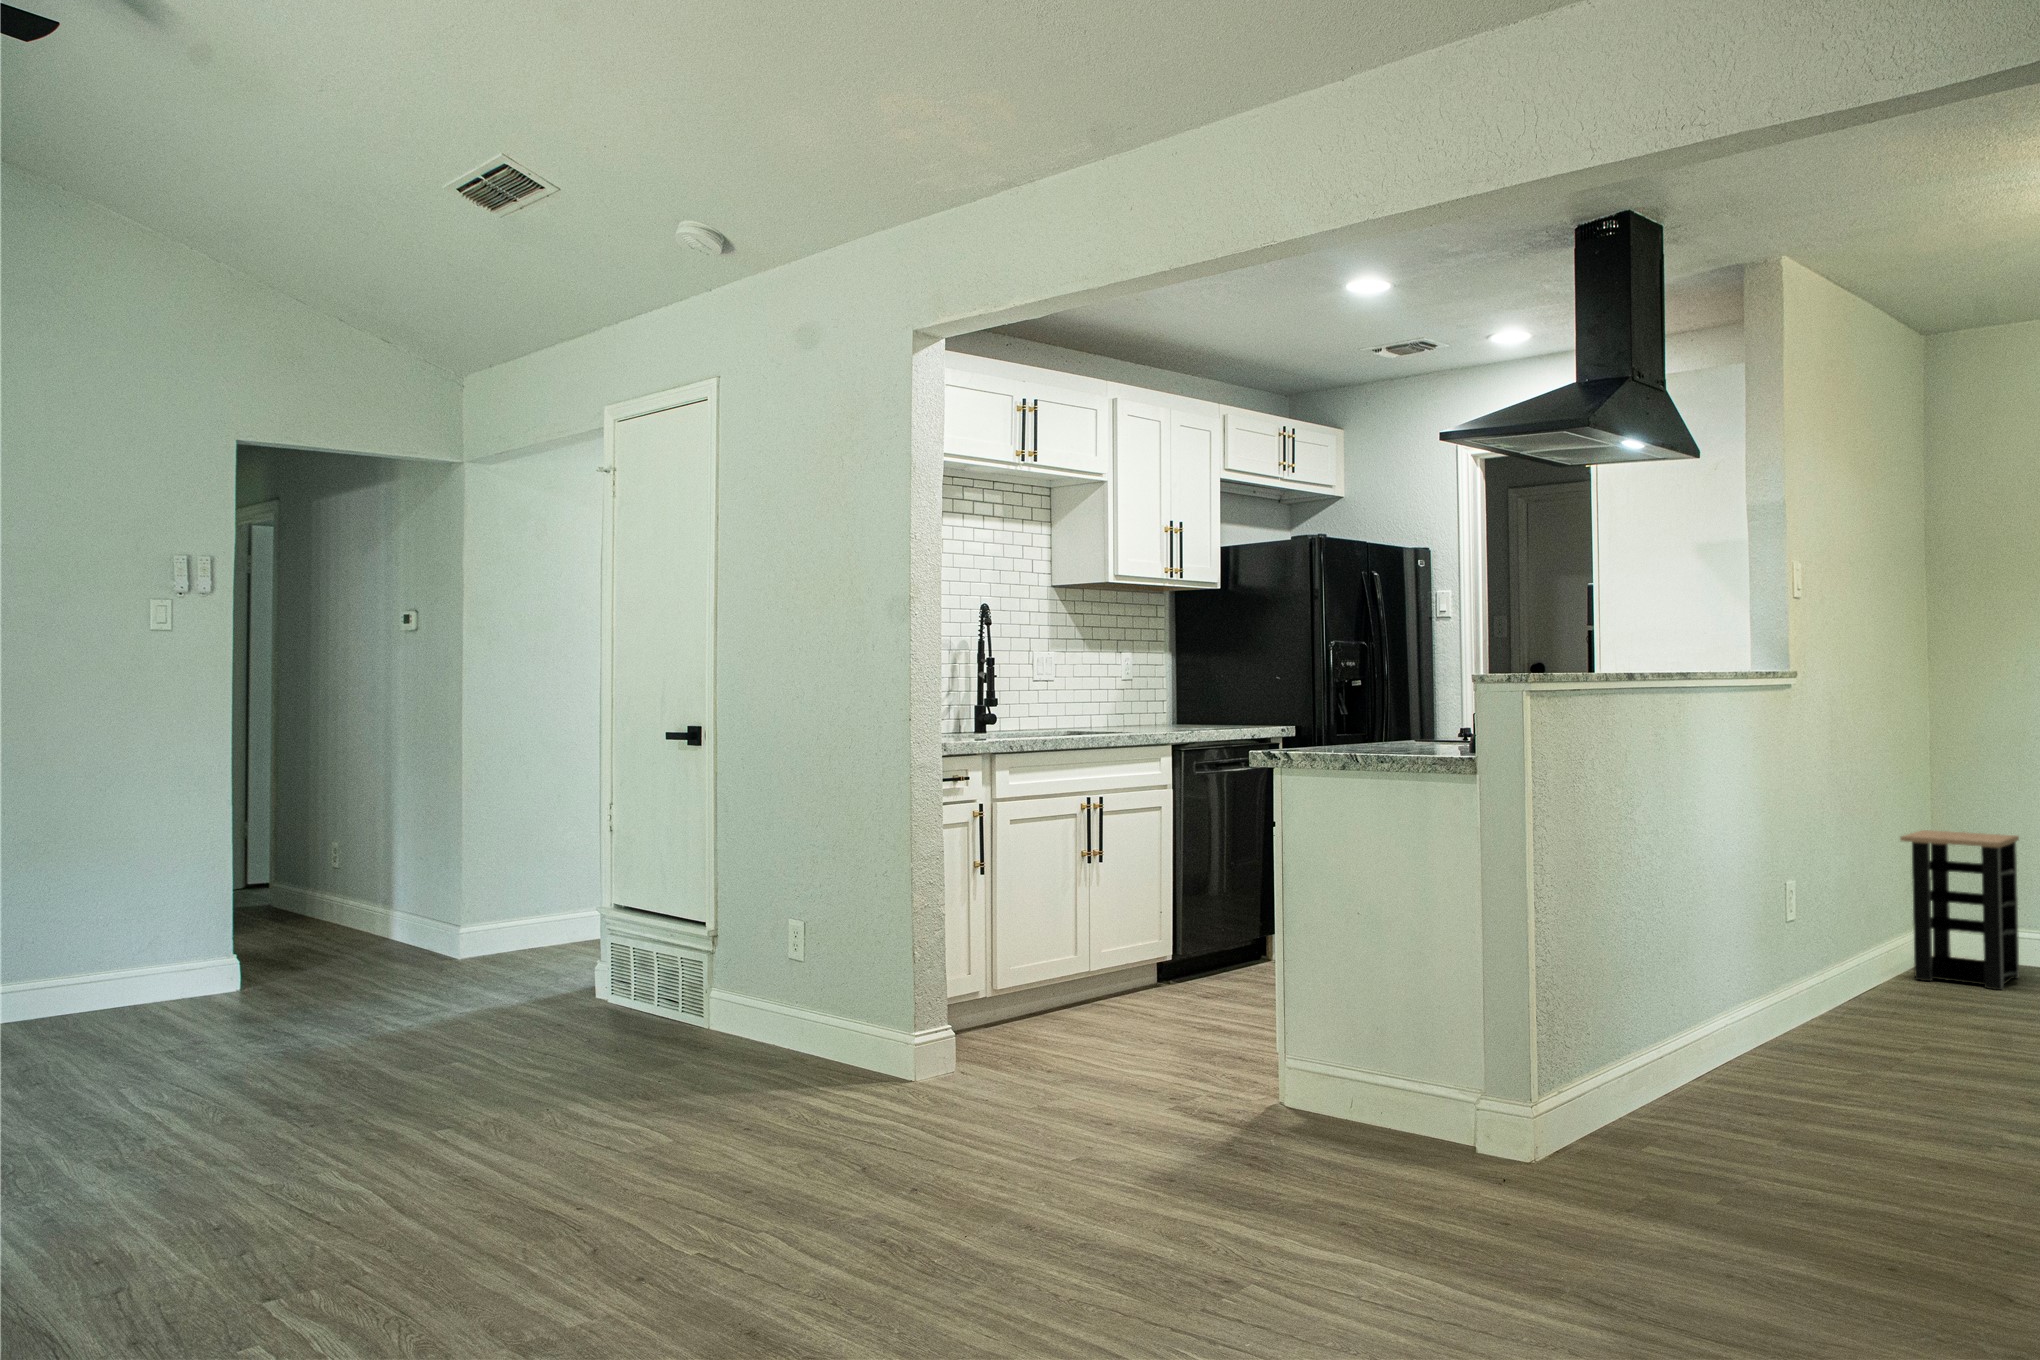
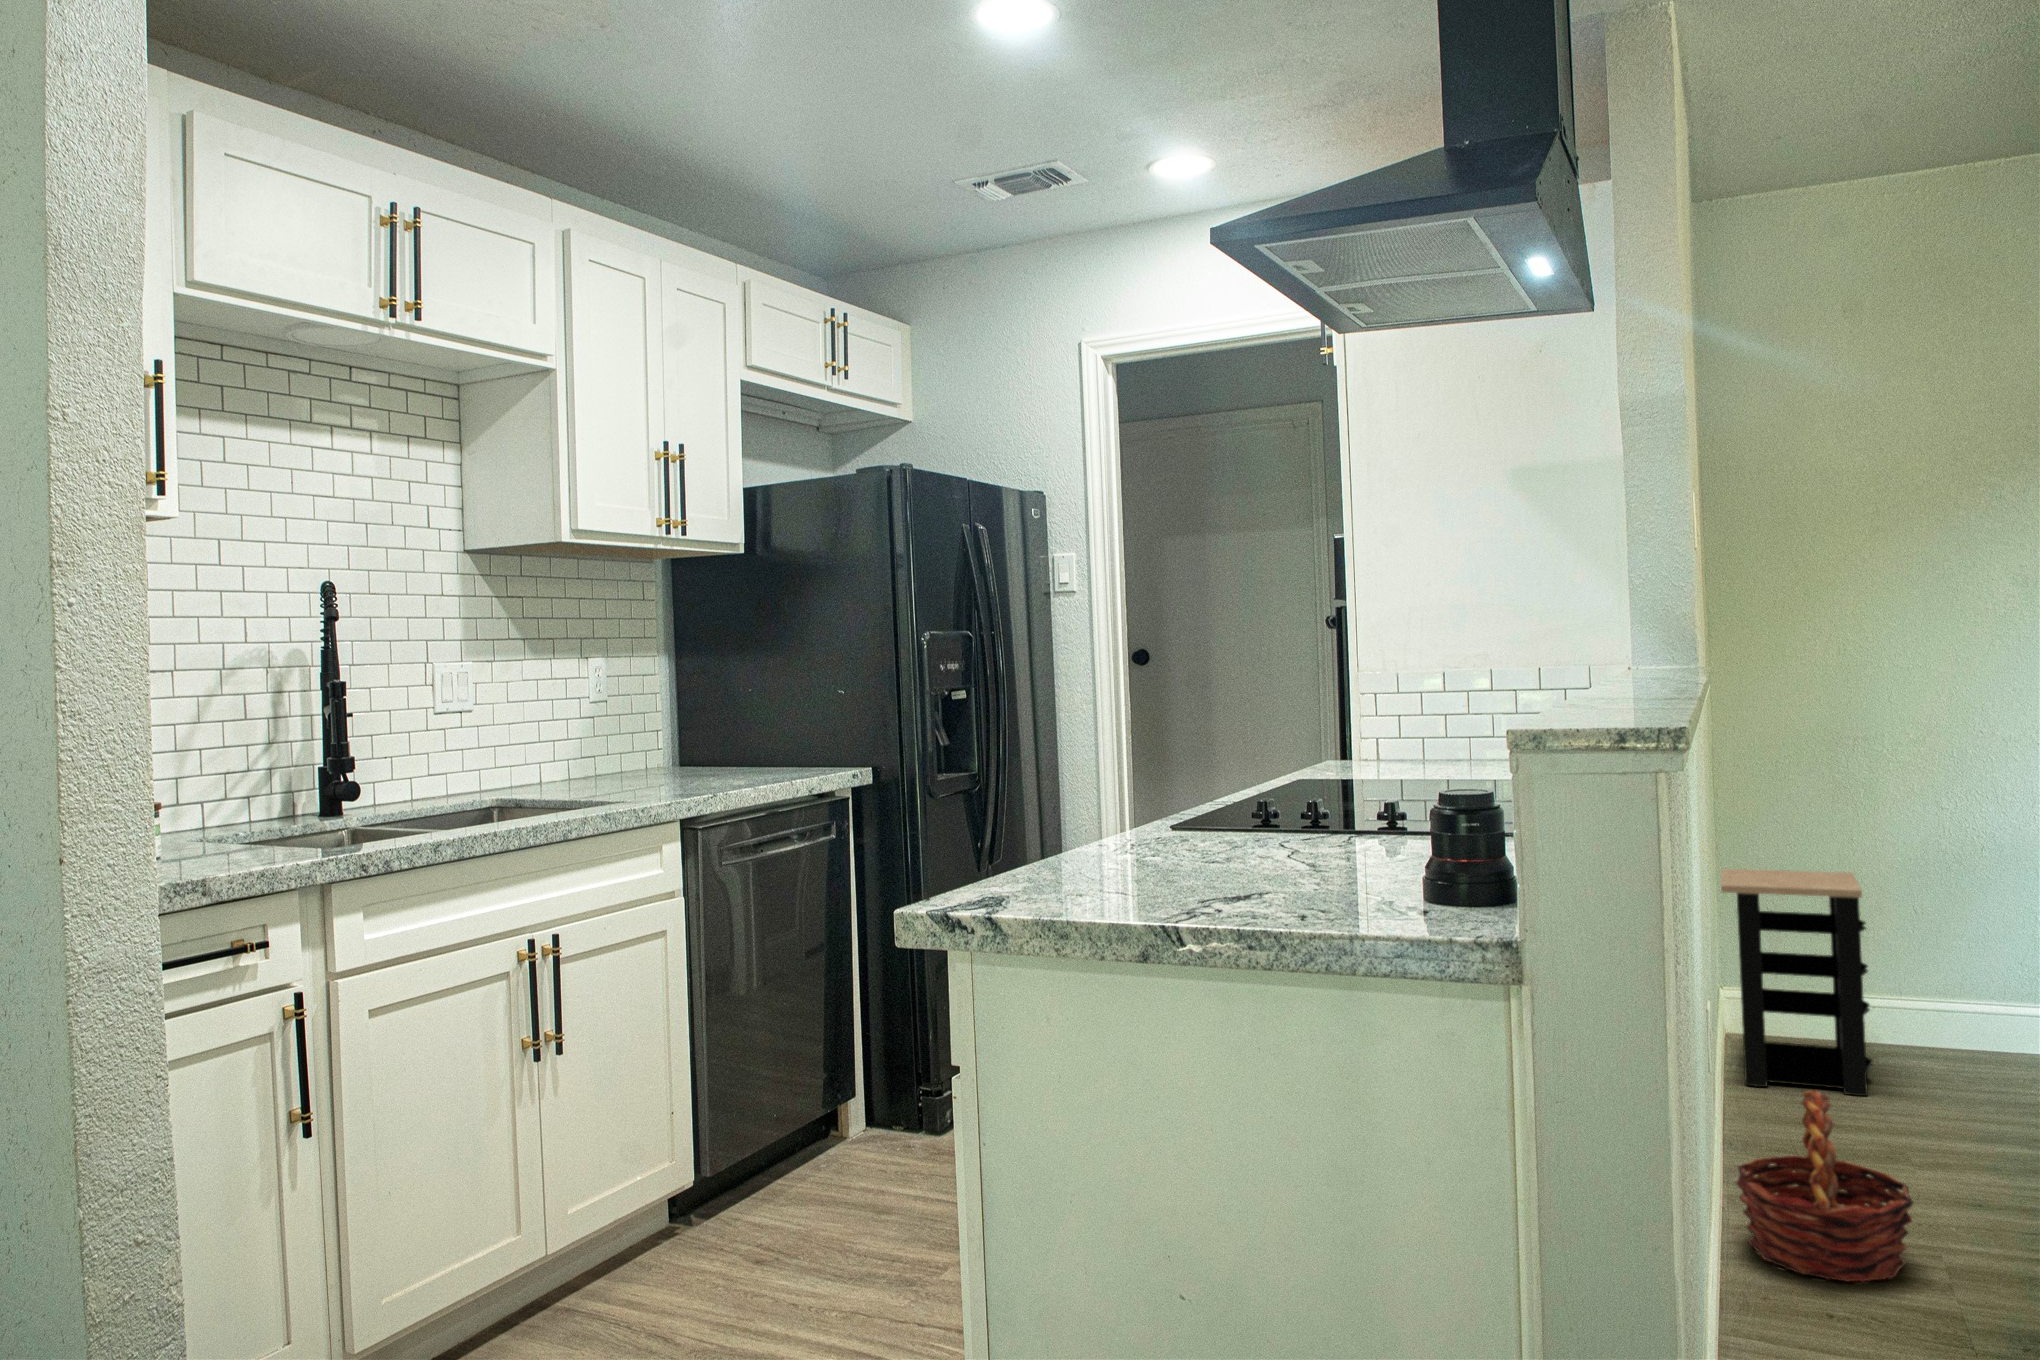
basket: none [1804,938,1915,1051] -> present [1737,1091,1913,1282]

